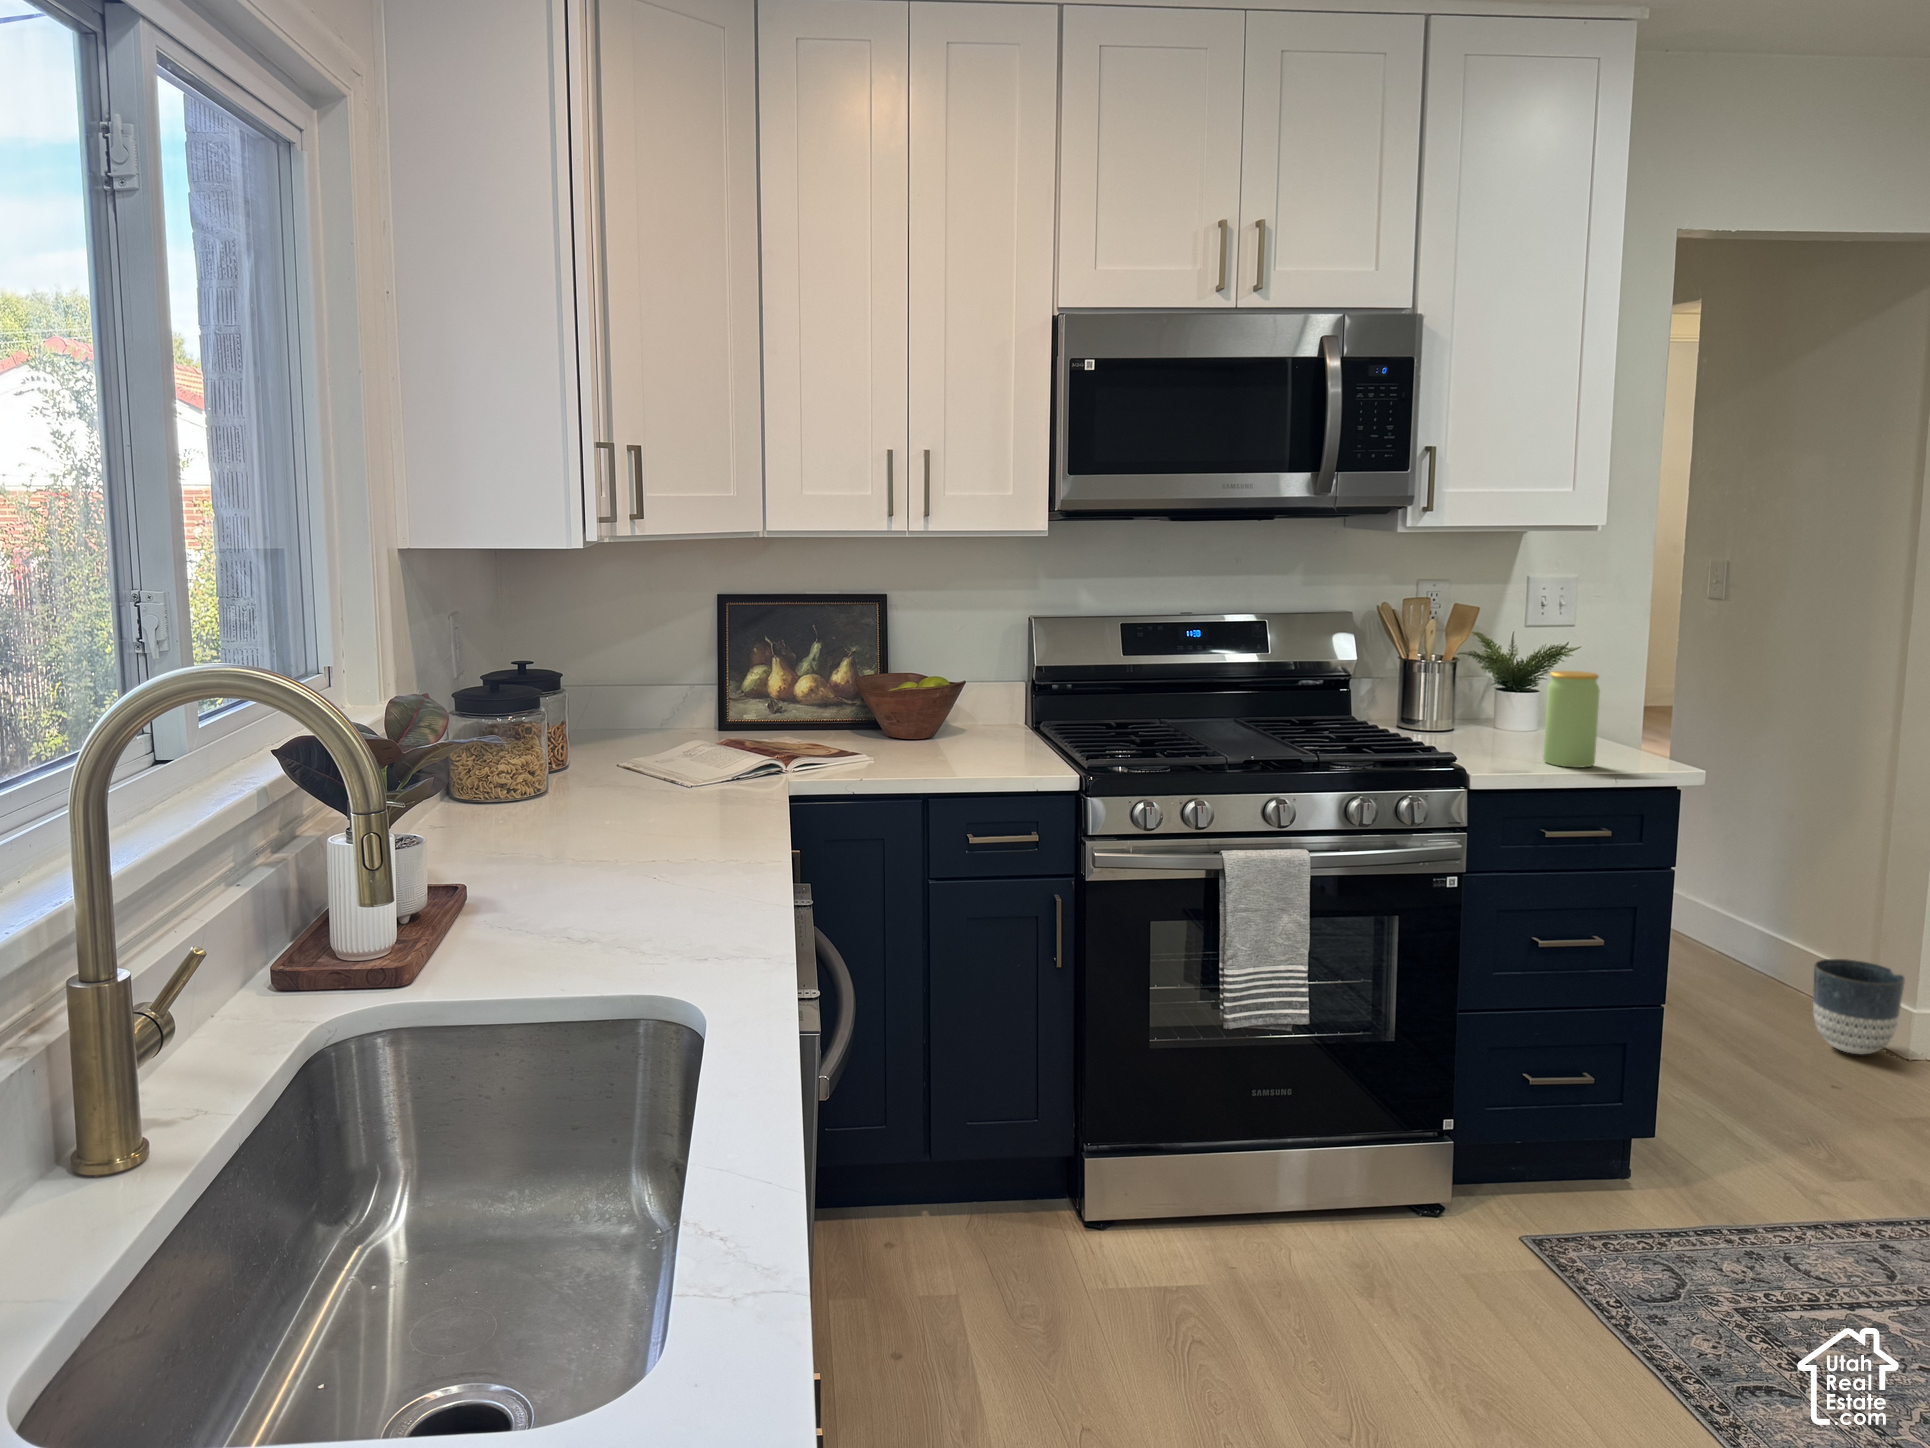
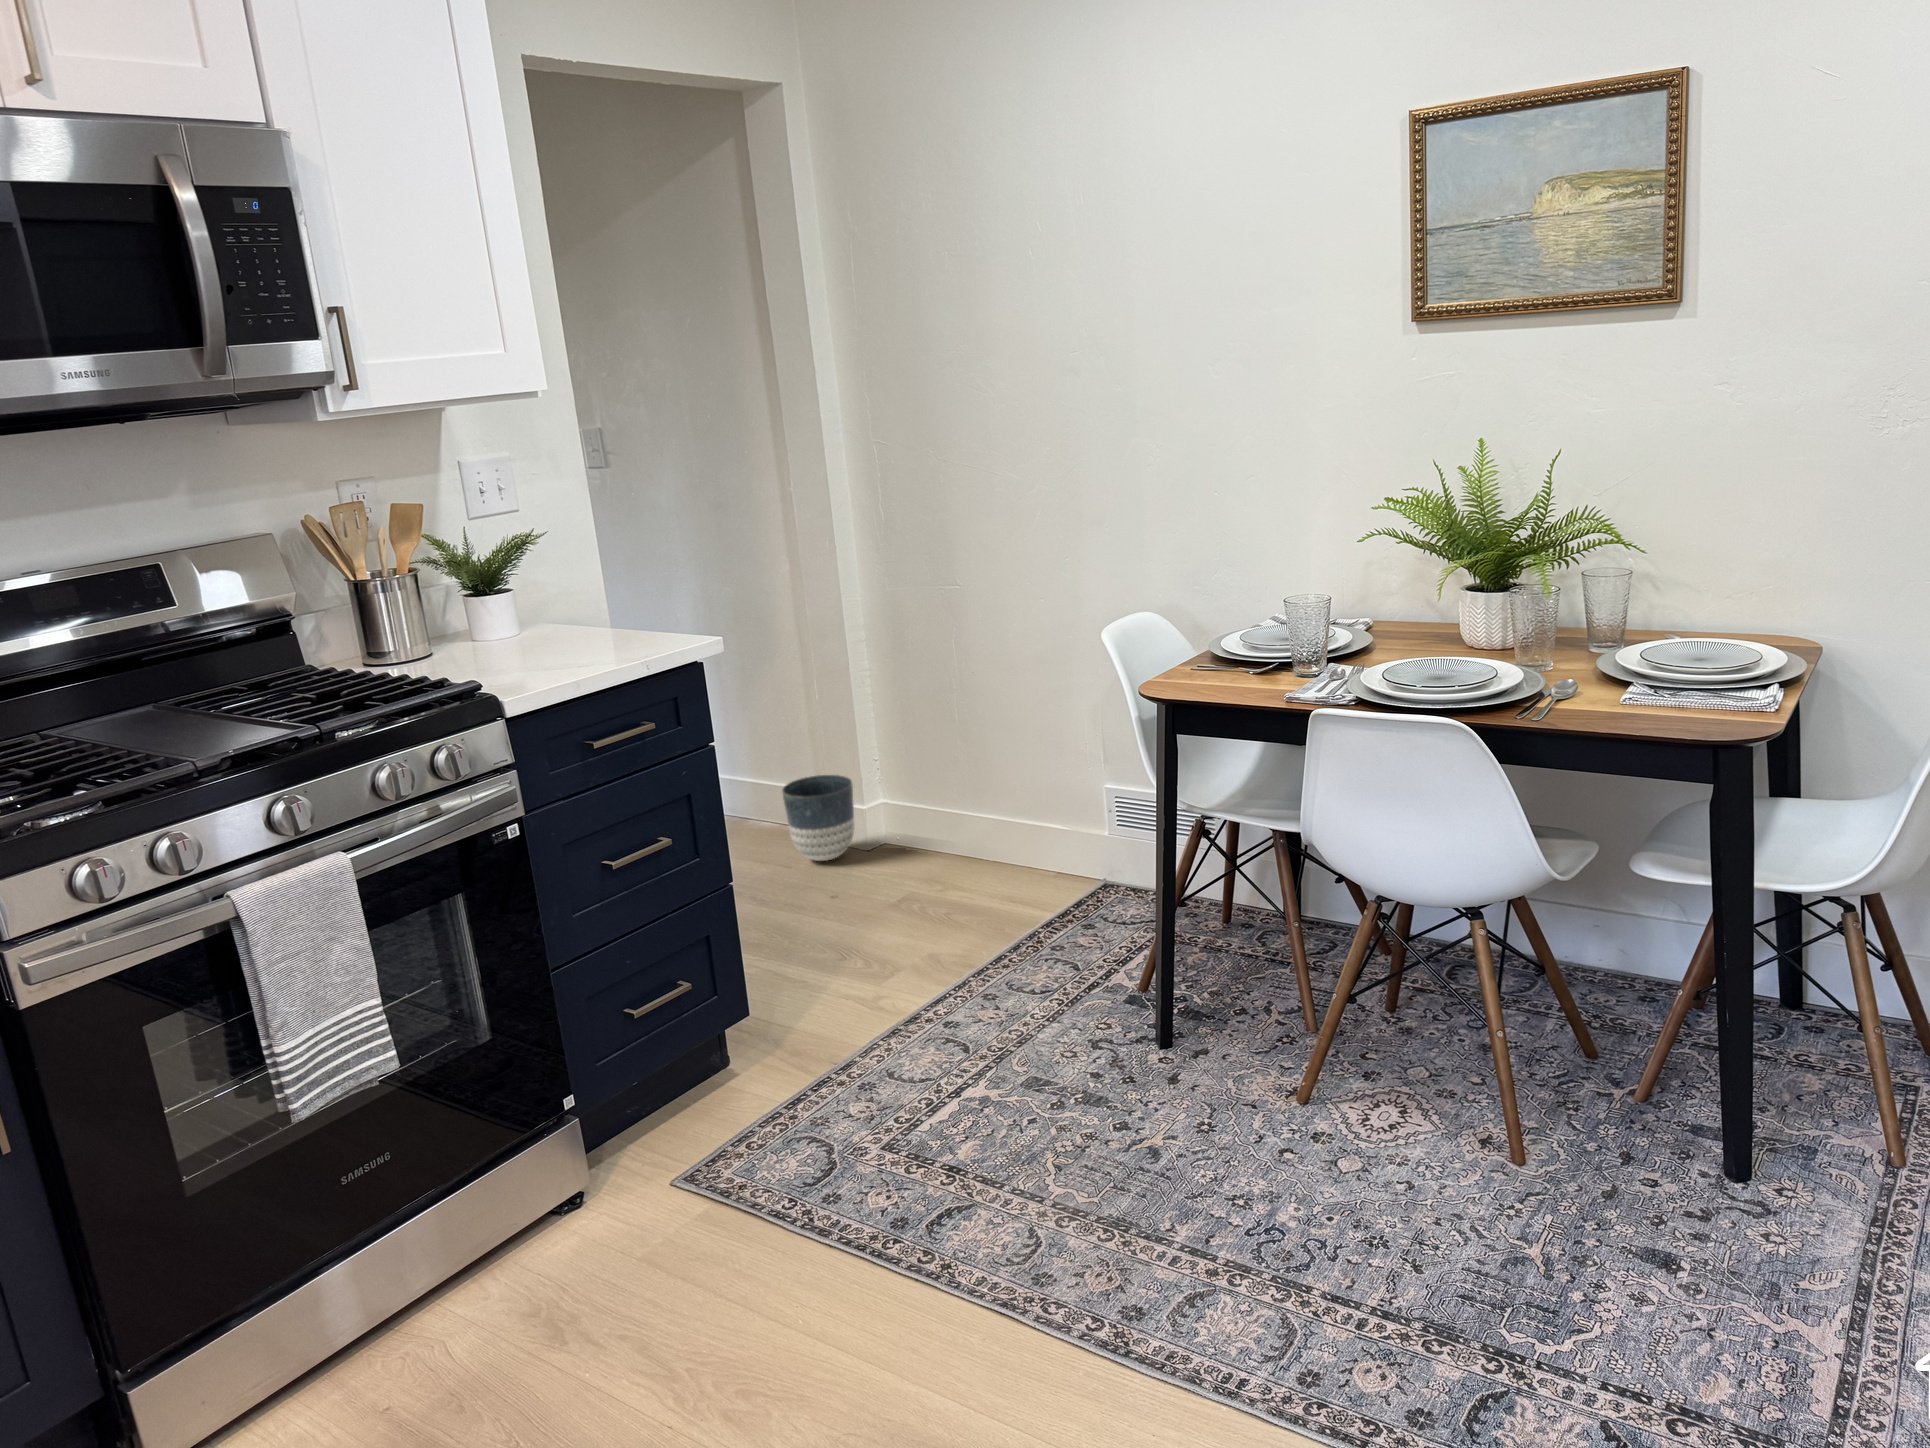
jar: present [1543,671,1600,767] -> none [553,556,621,667]

